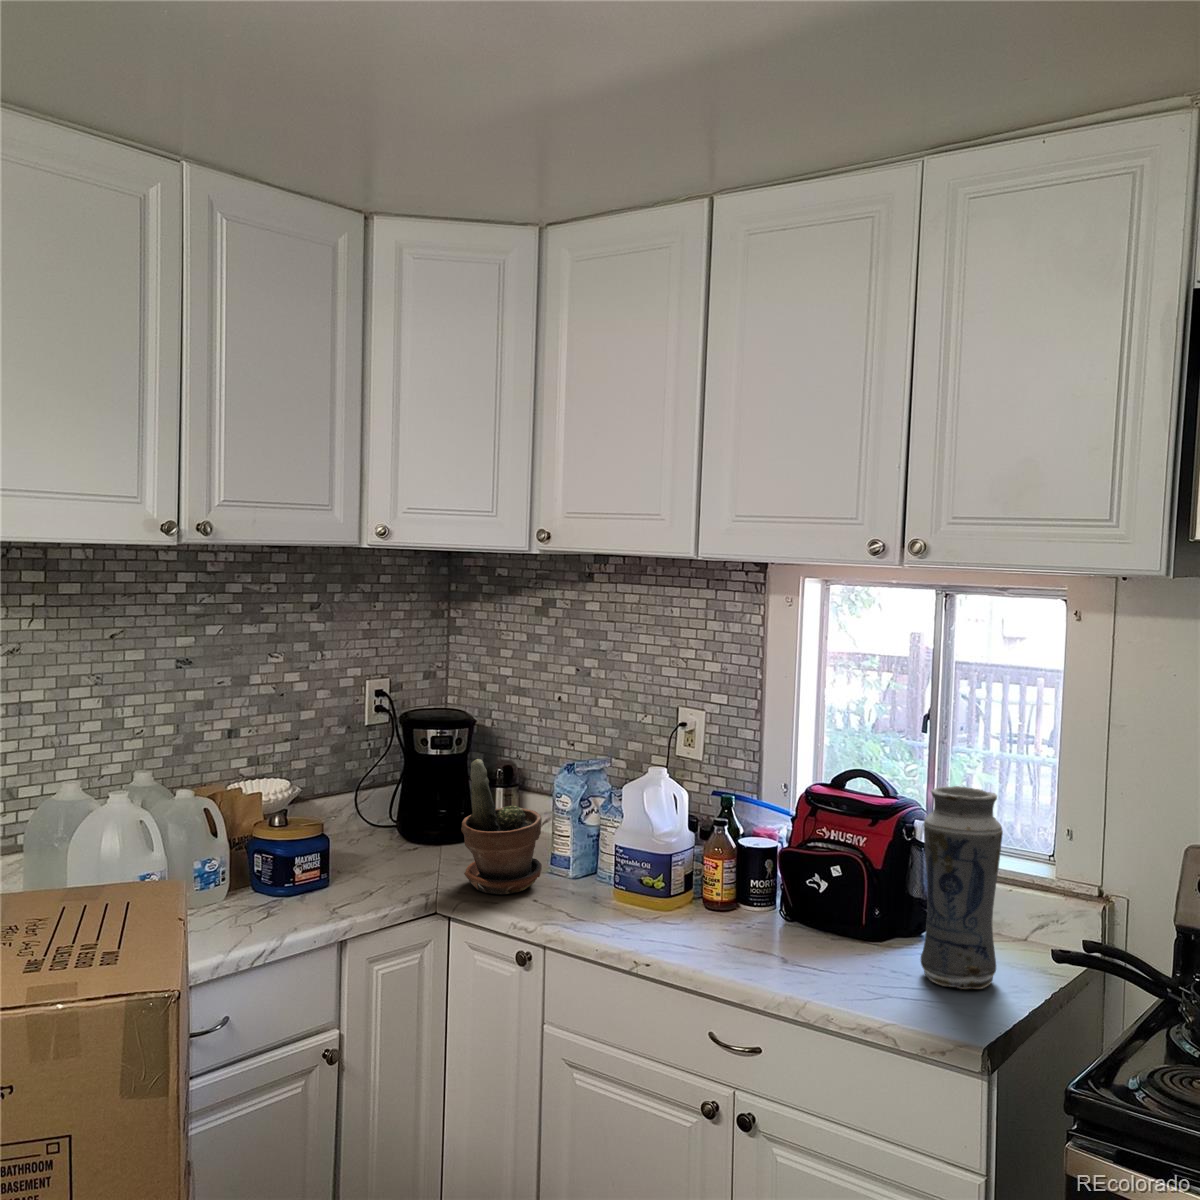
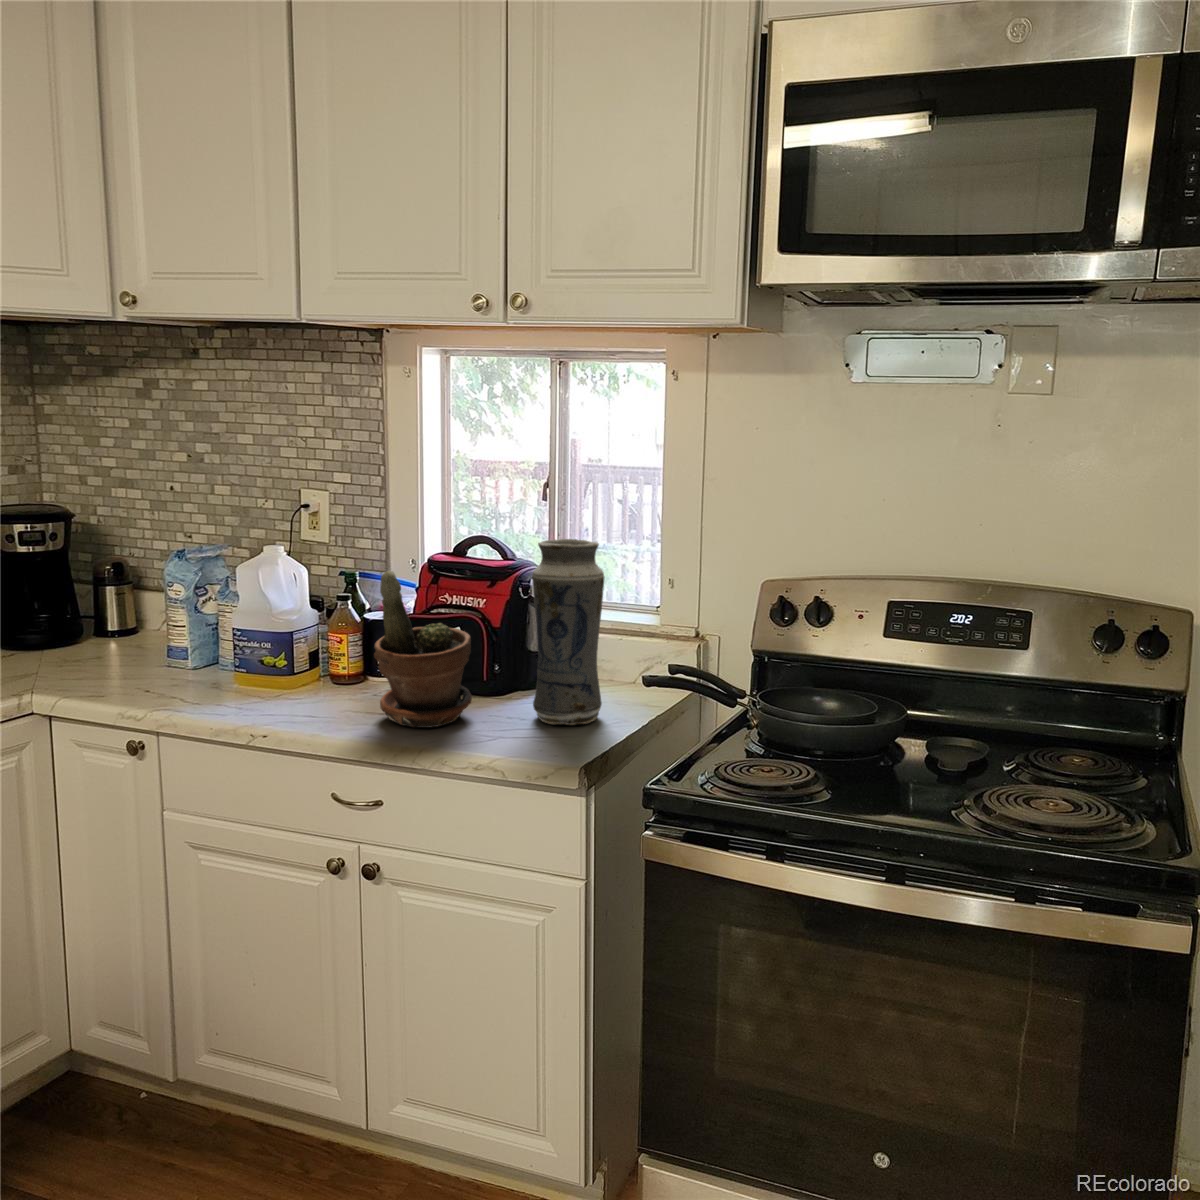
potted plant: present [461,759,542,894] -> present [374,571,472,728]

